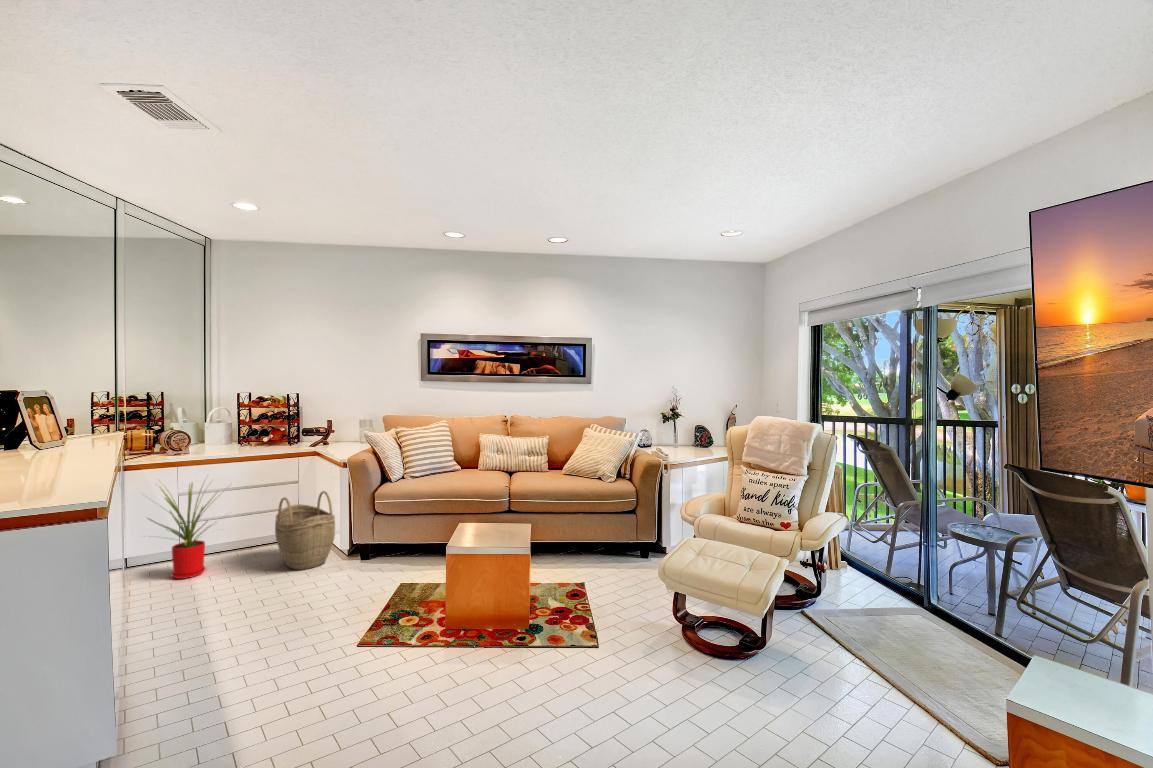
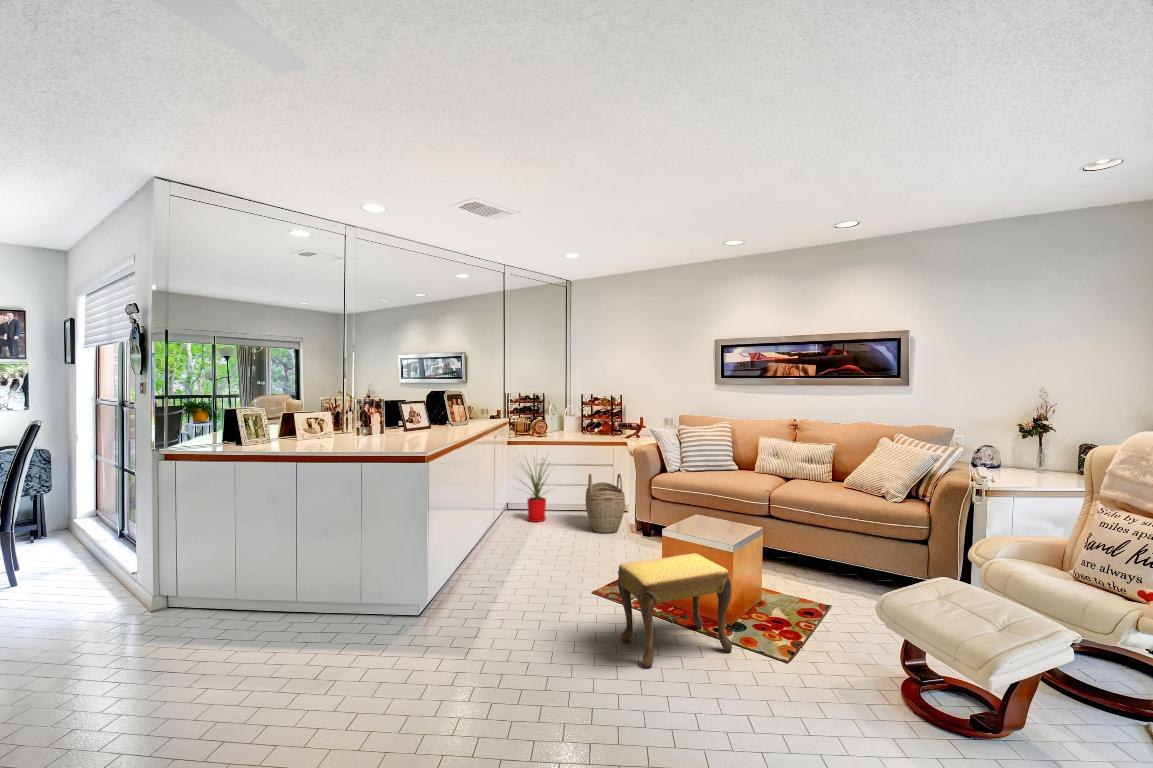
footstool: none [437,569,550,712] -> present [618,553,732,668]

